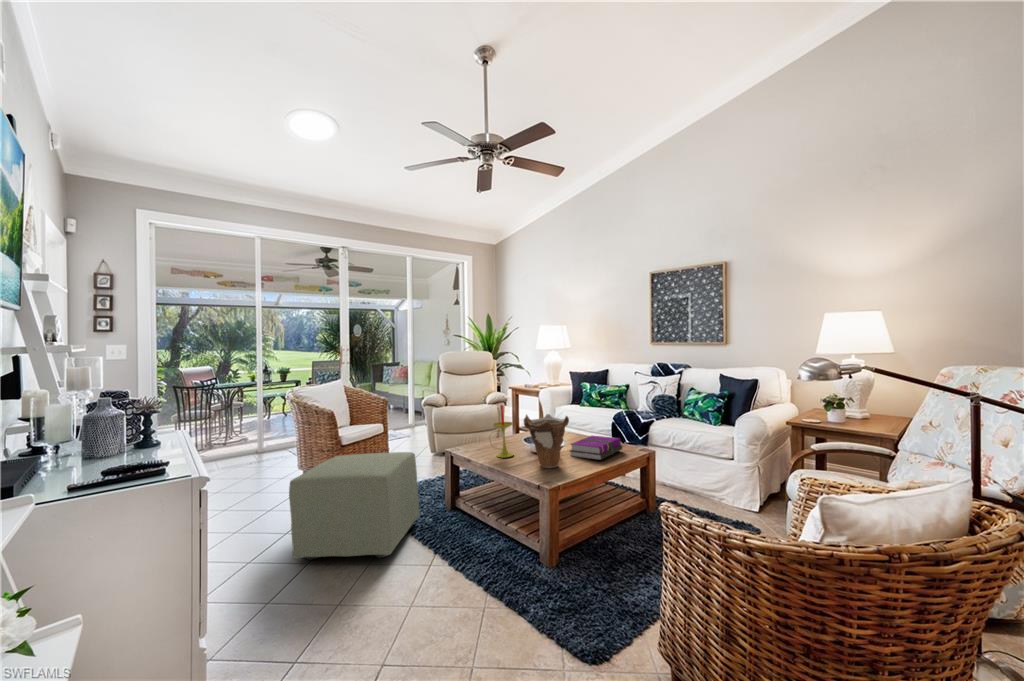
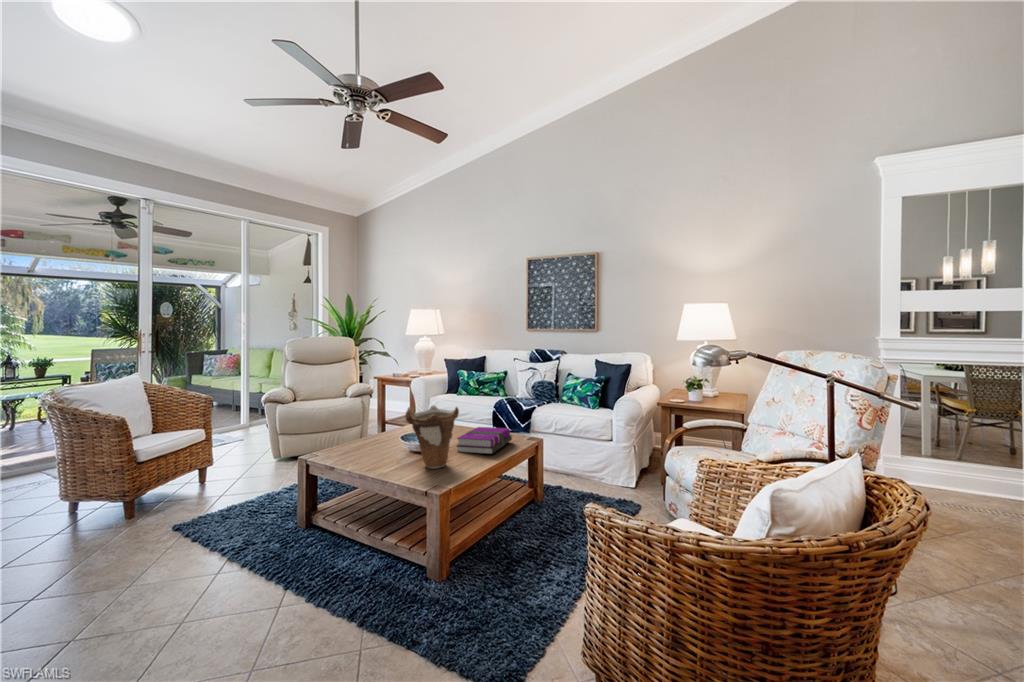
candle: present [489,405,514,458] -> none [359,395,391,460]
ottoman: present [289,452,419,560] -> none [38,463,263,643]

